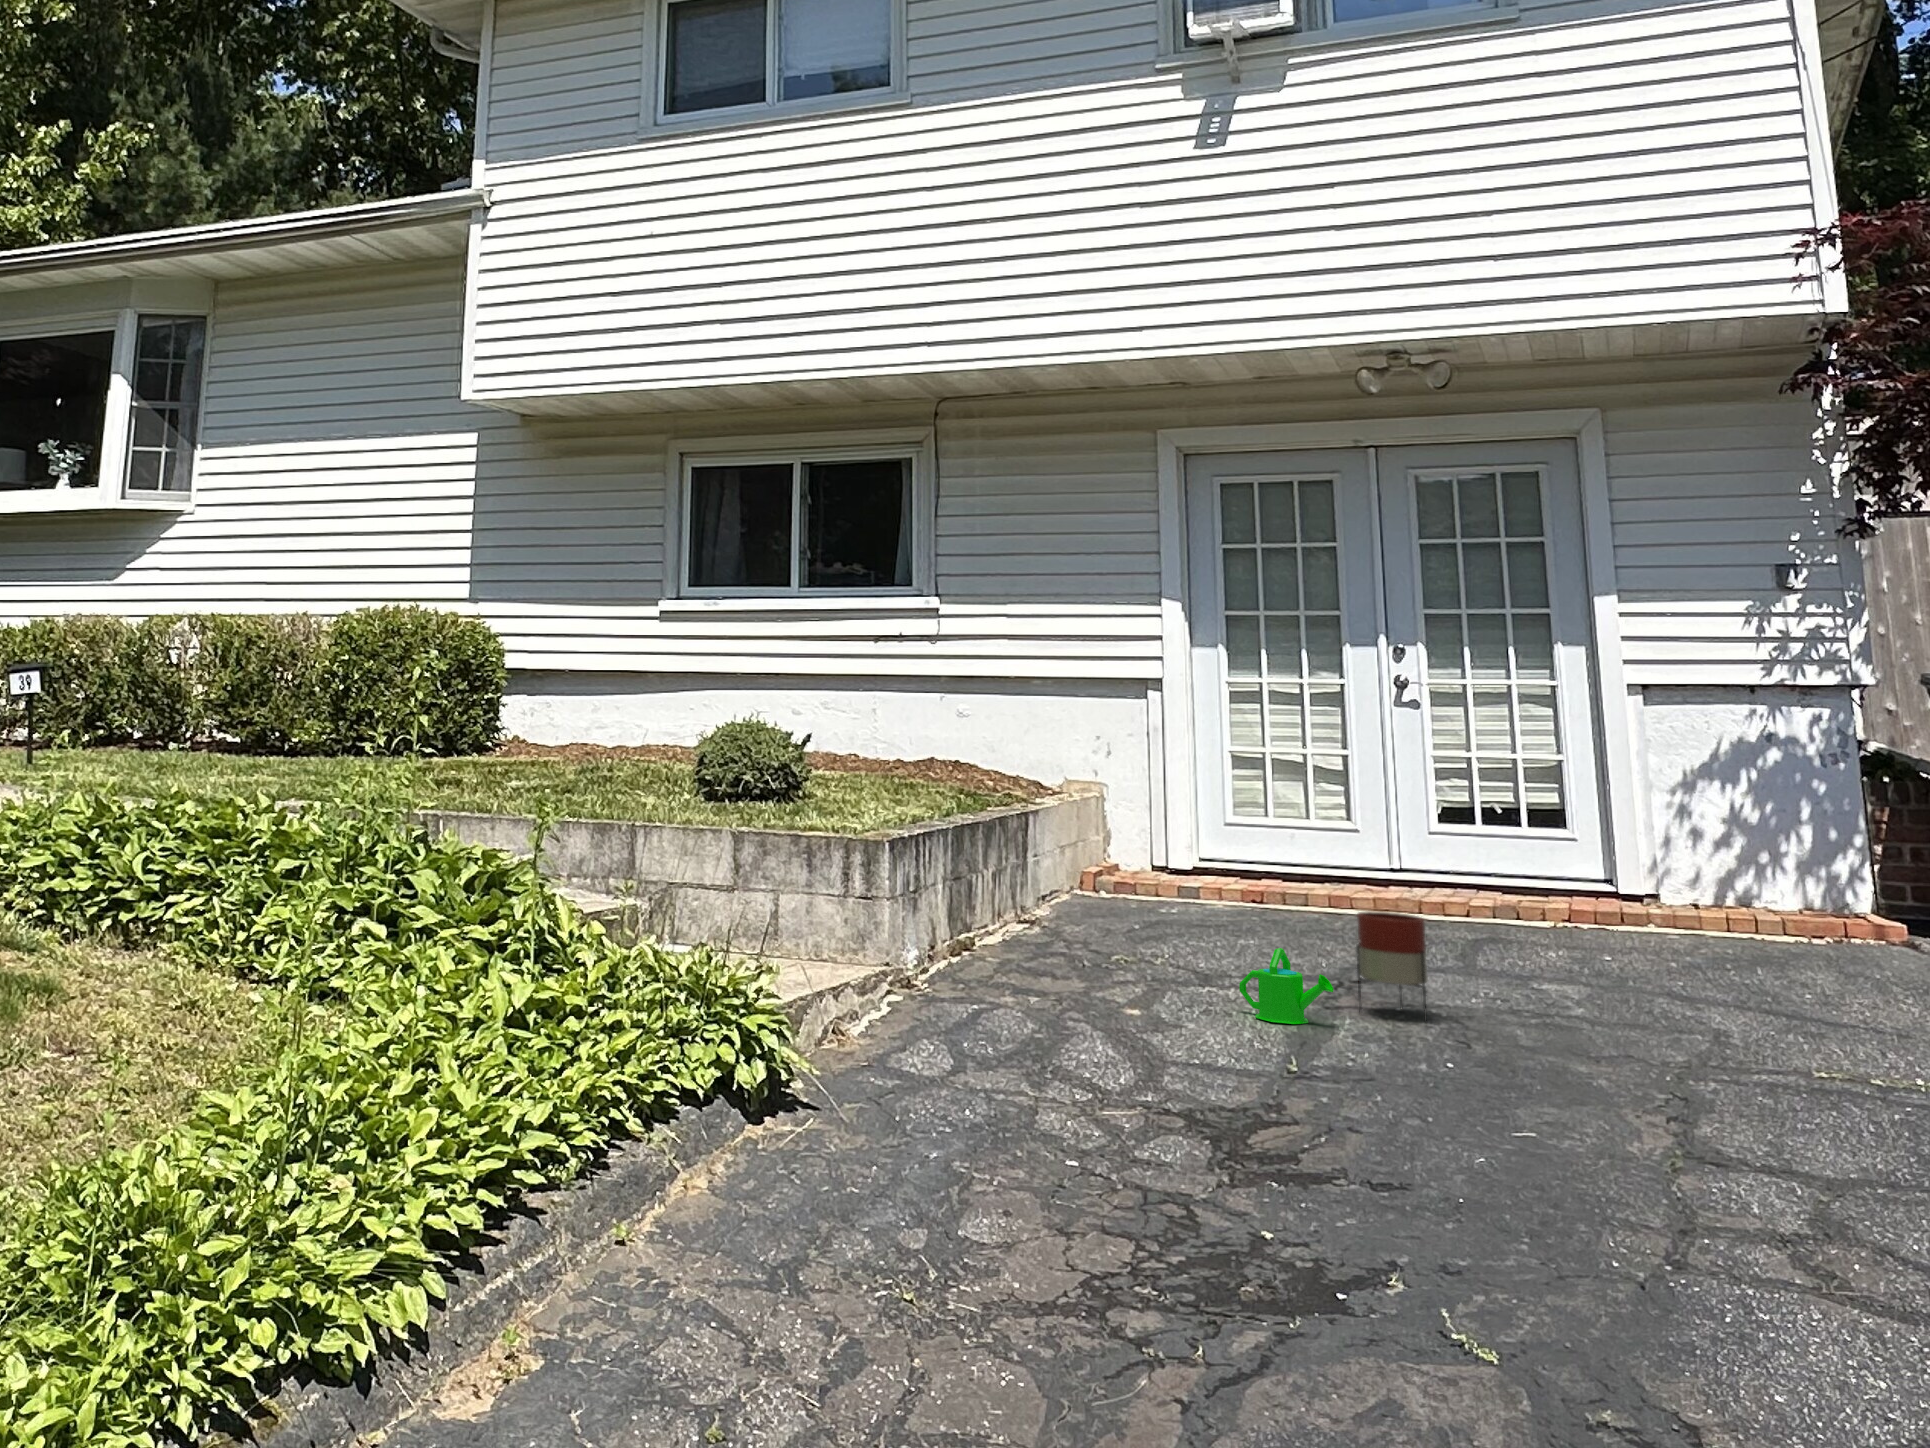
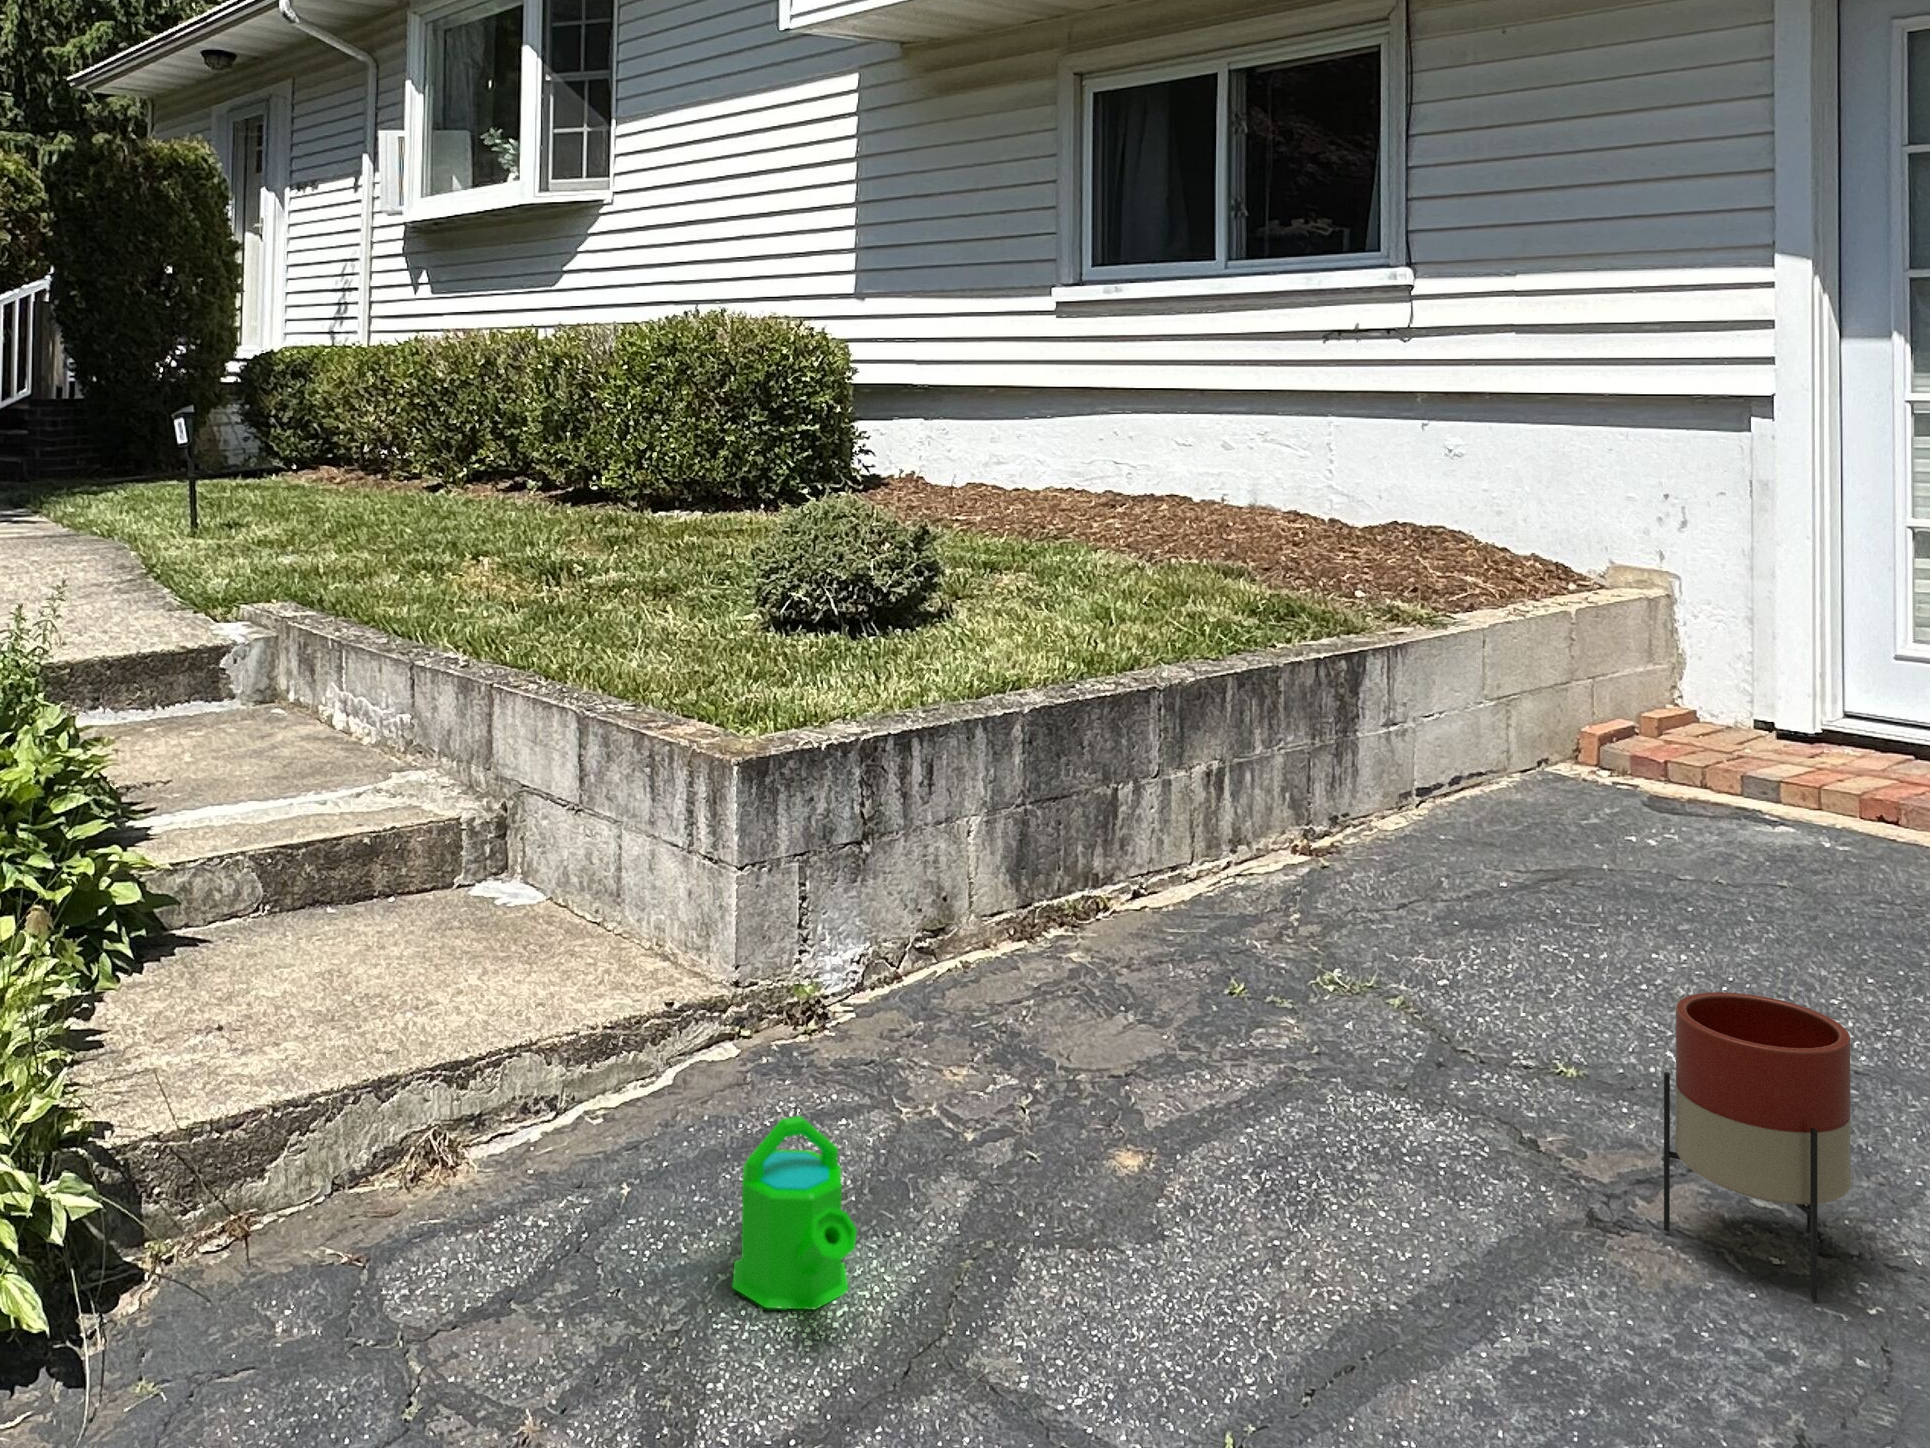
watering can: present [1239,948,1334,1024] -> present [732,1116,857,1310]

